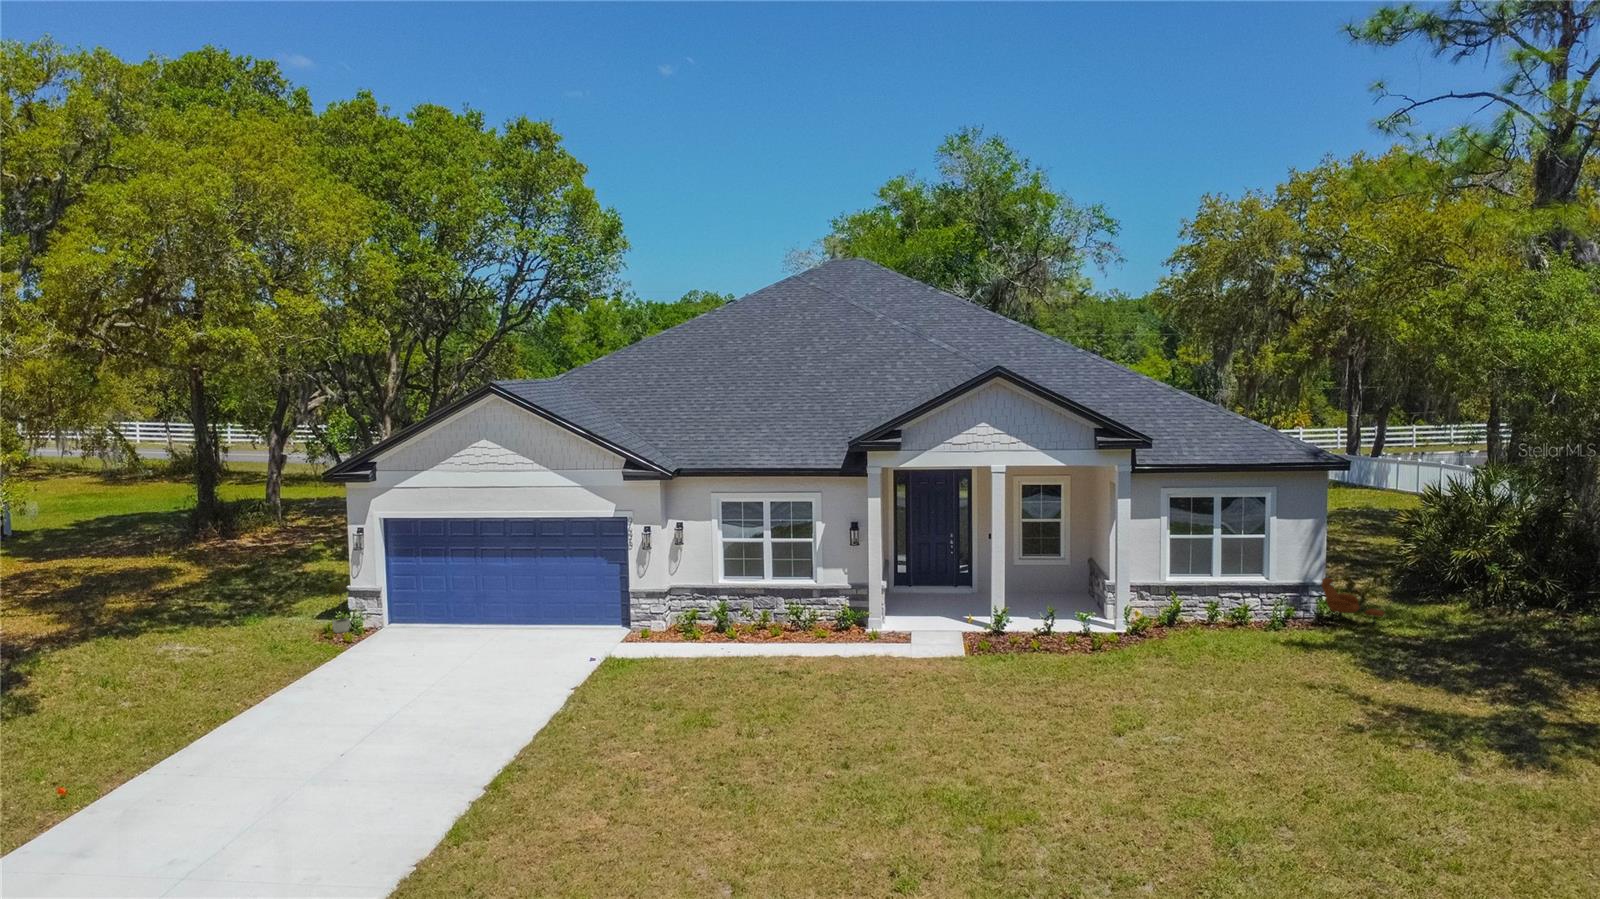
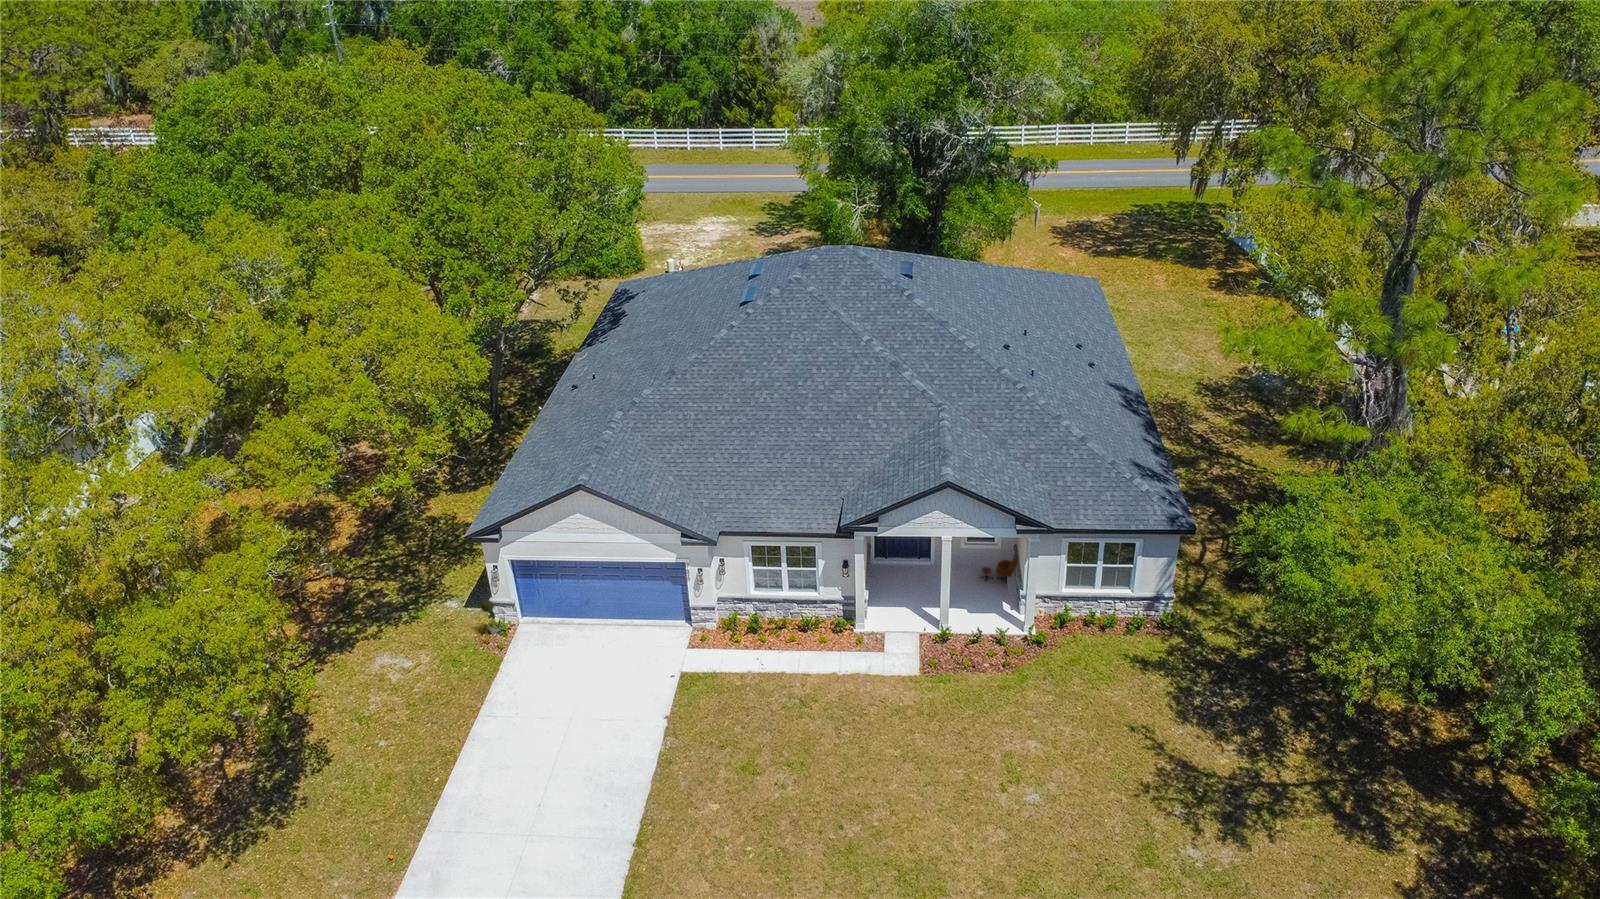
lounge chair: present [1321,578,1384,625] -> present [982,555,1018,579]

